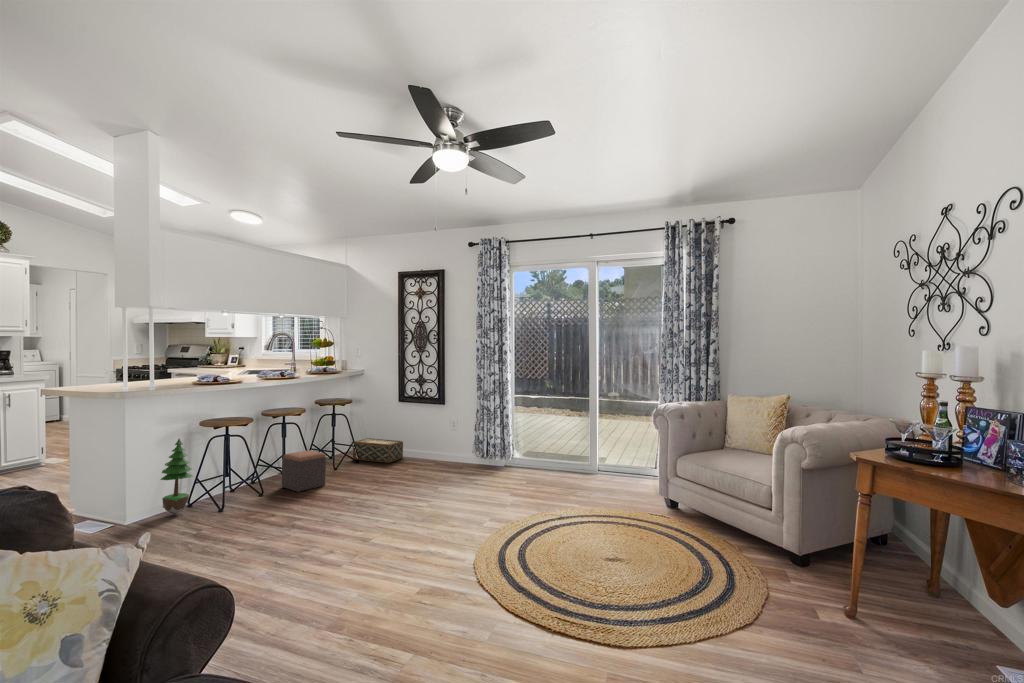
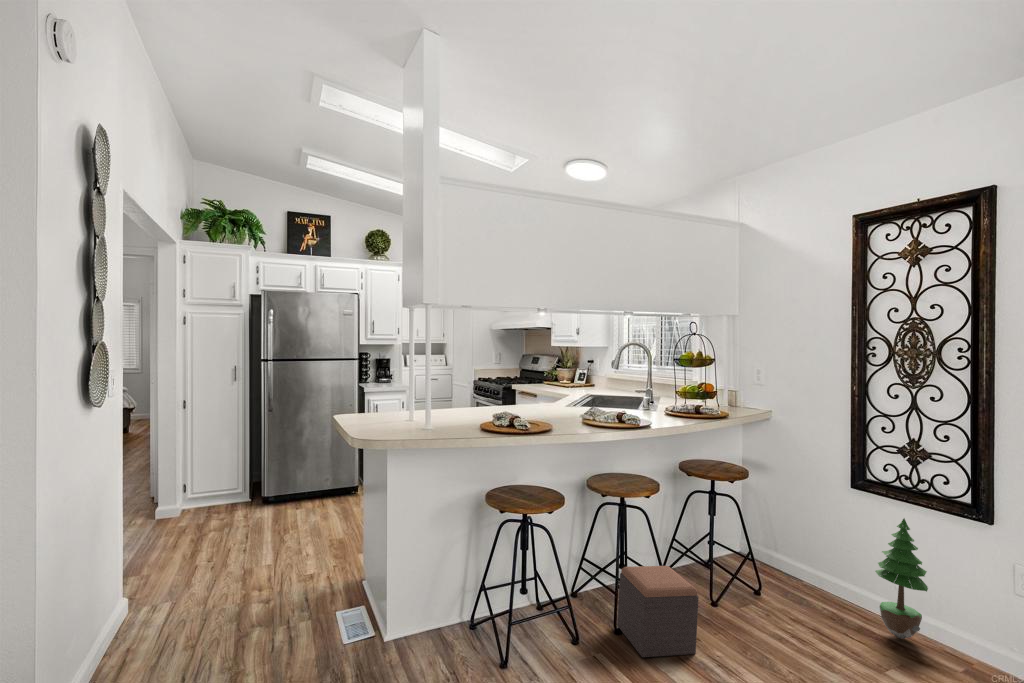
woven basket: present [353,438,403,463] -> none [749,545,862,622]
potted tree: present [161,439,193,515] -> present [875,518,928,639]

